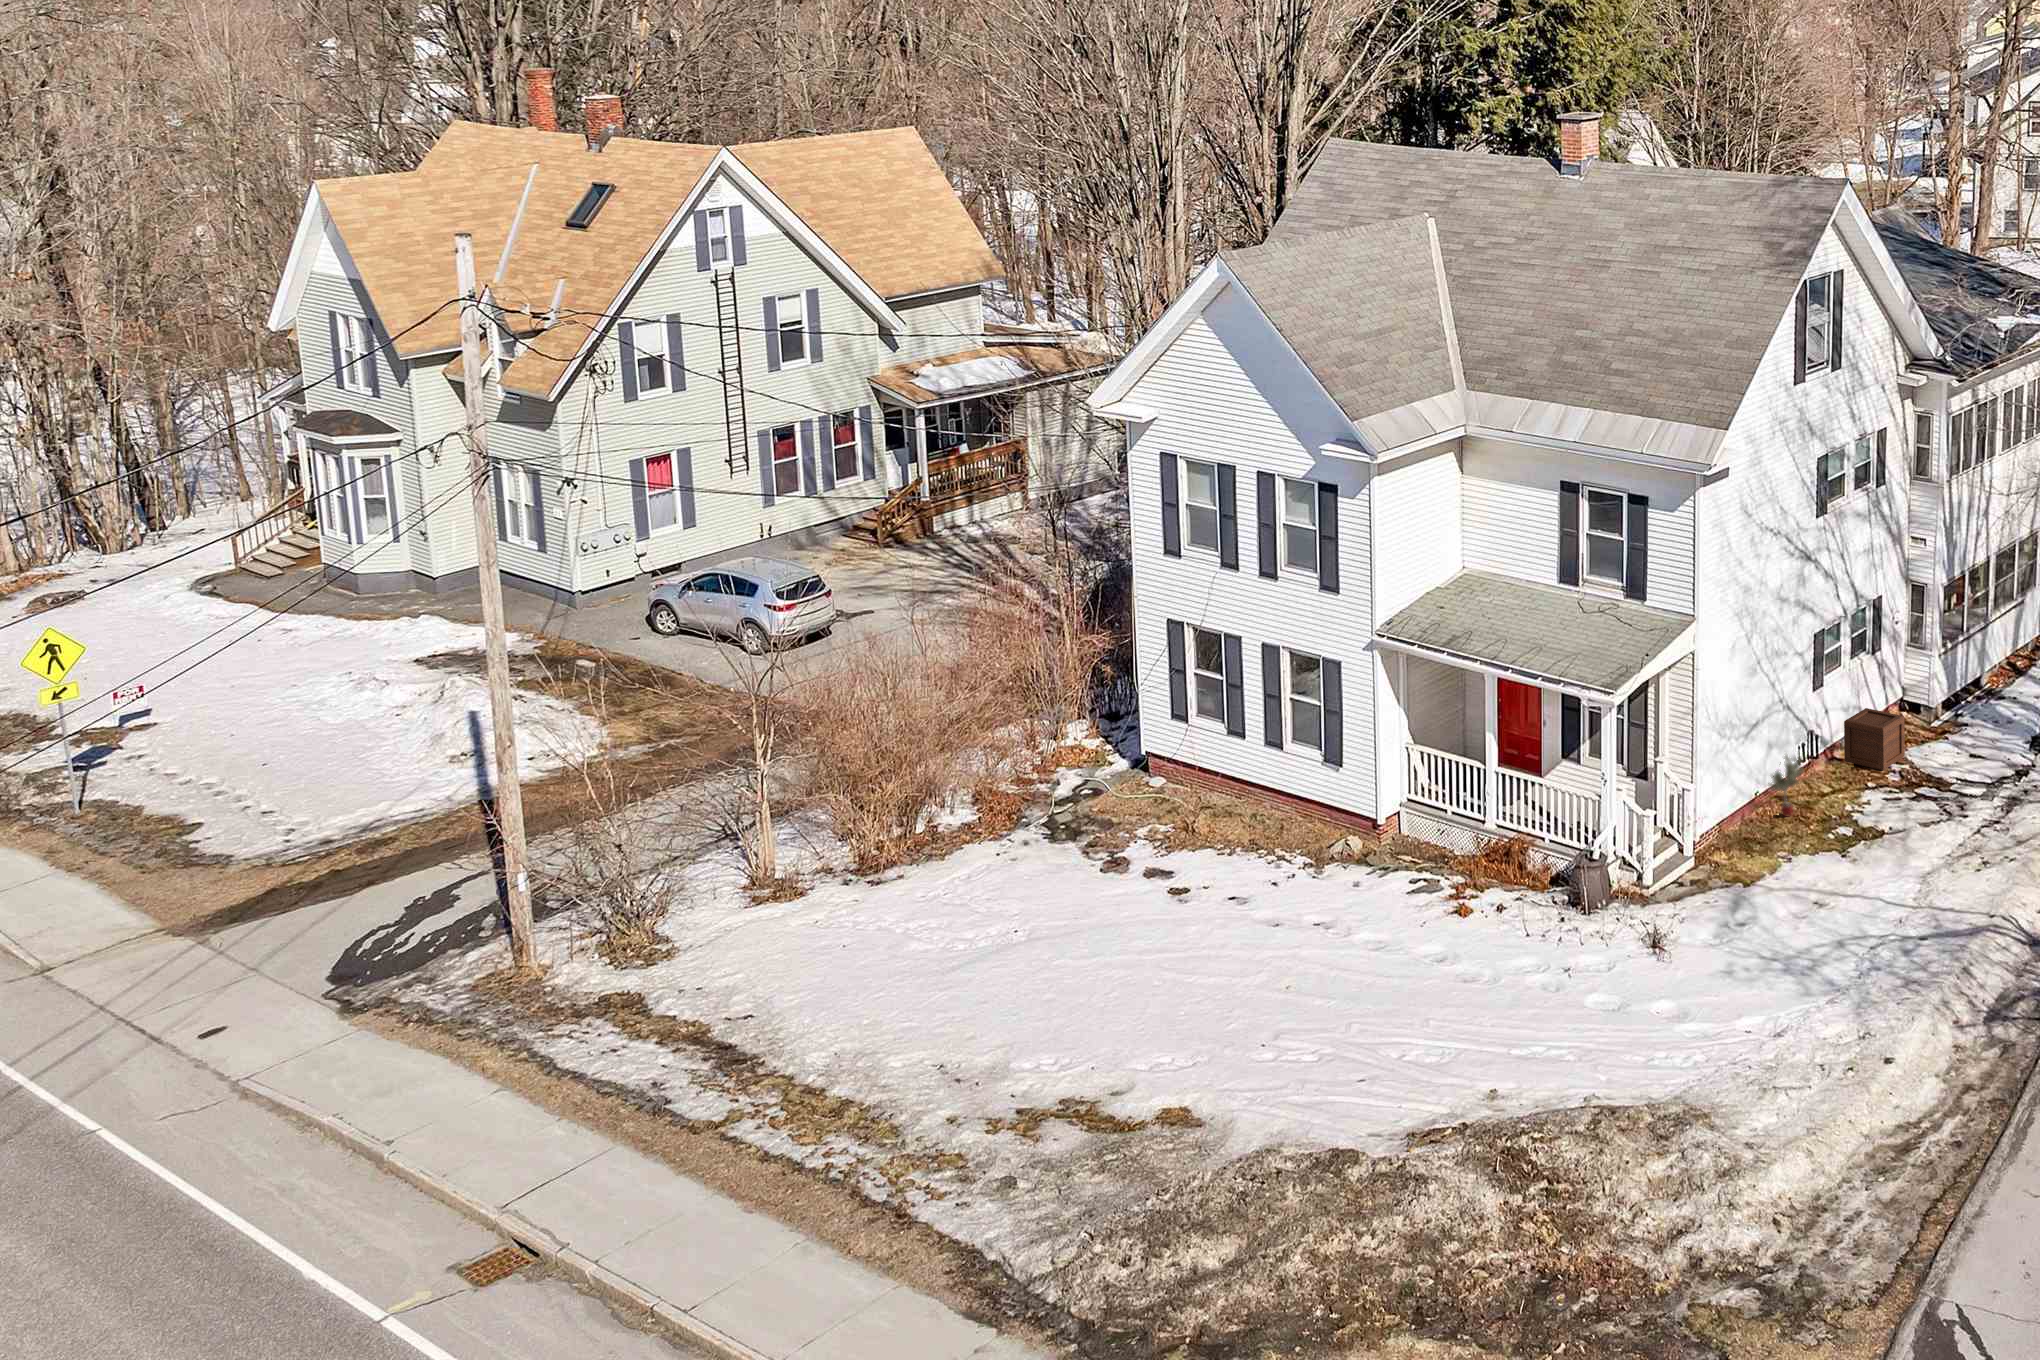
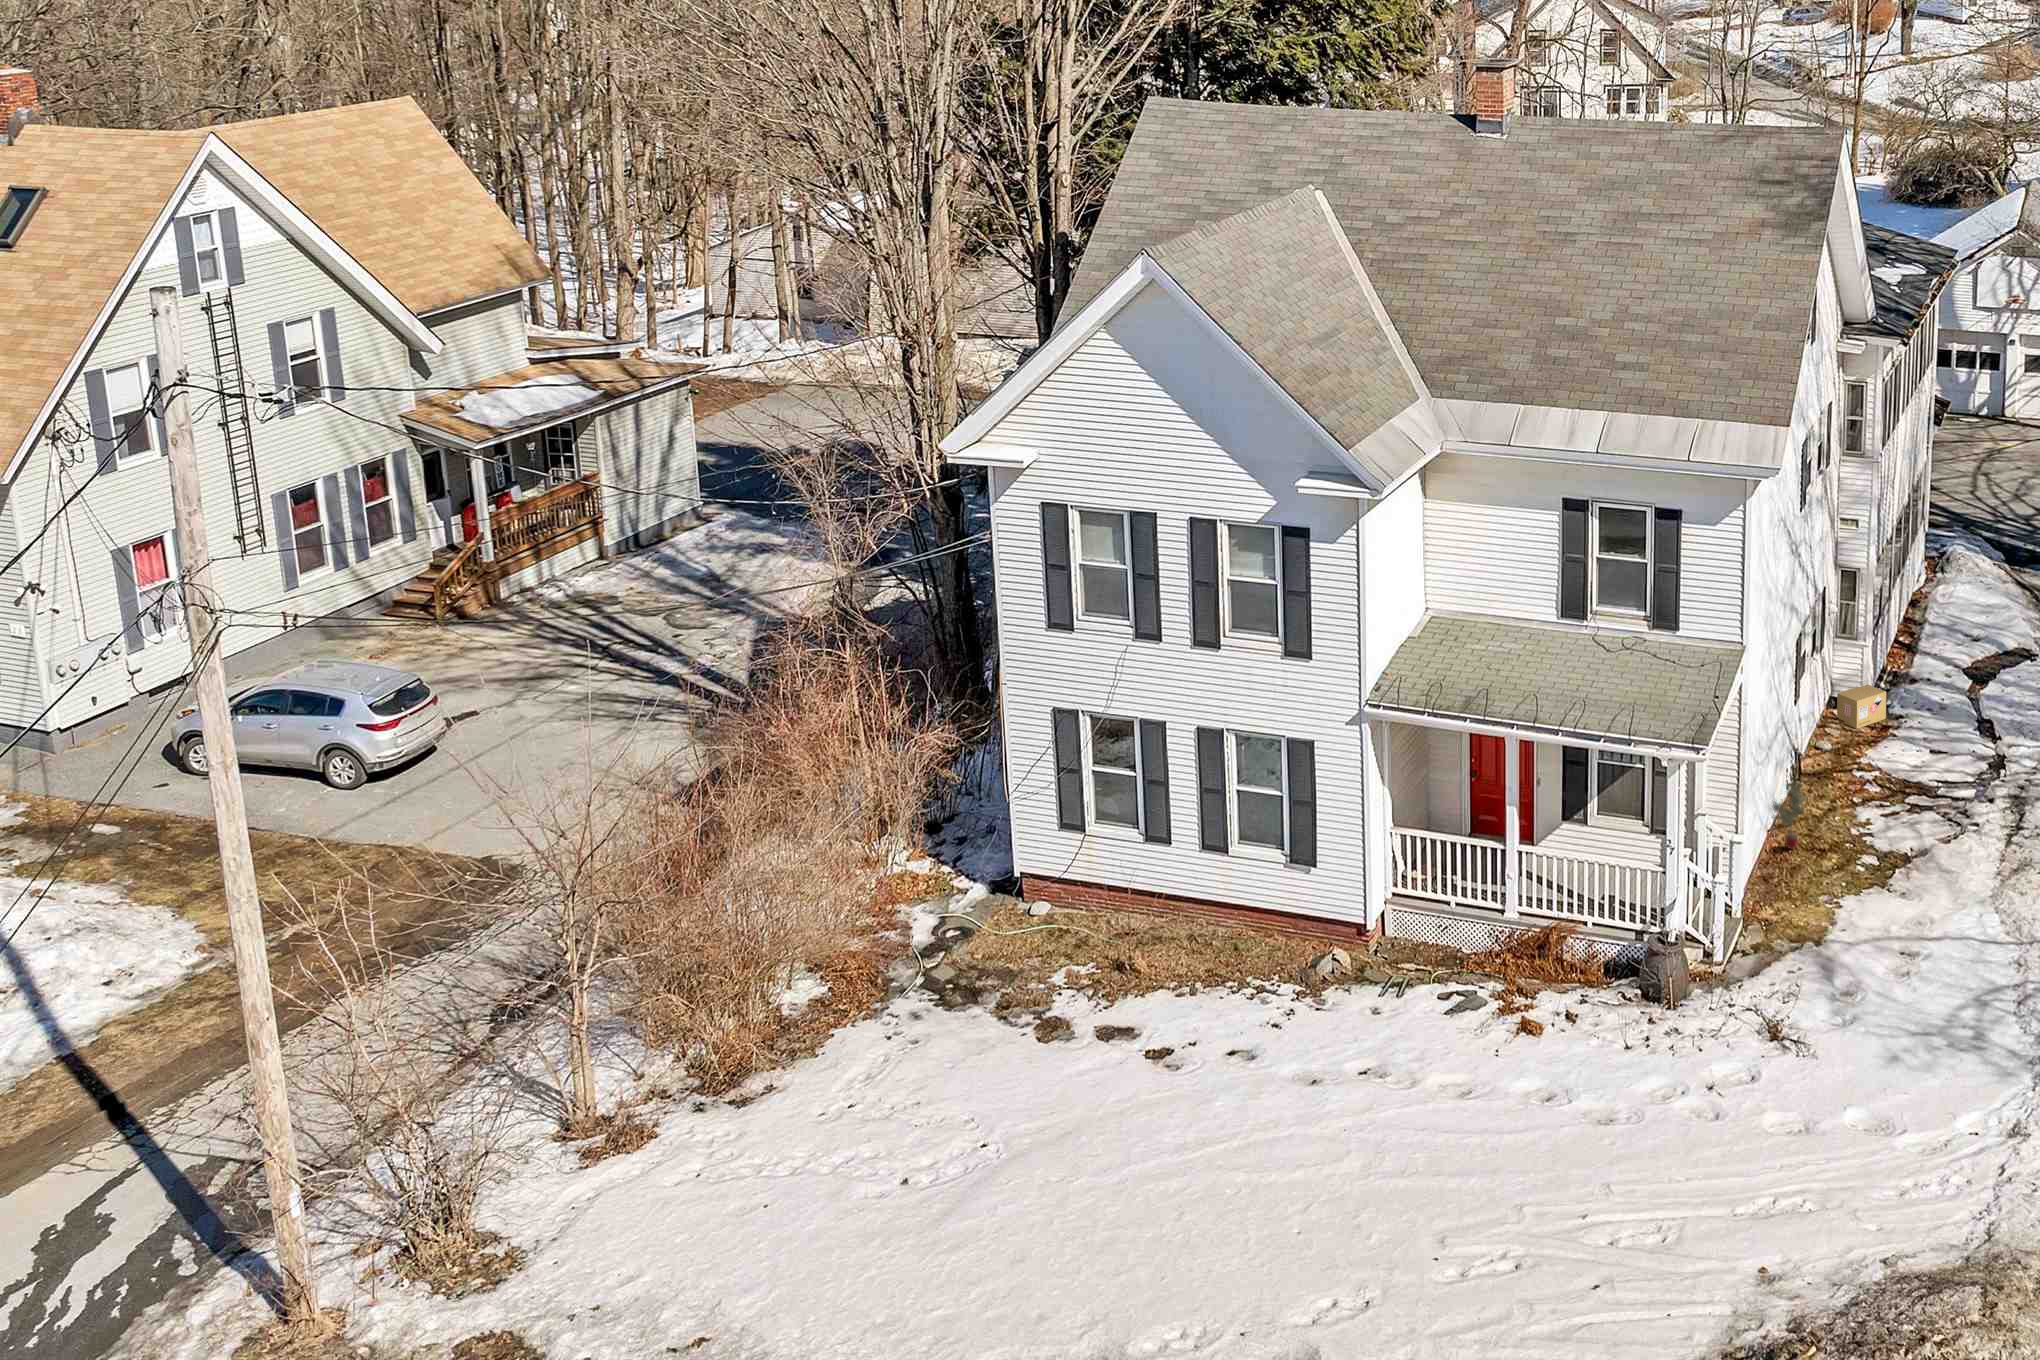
cardboard box: none [1919,690,1968,730] -> present [1837,684,1886,729]
wooden crate: present [1844,708,1905,770] -> none [1800,716,1855,781]

